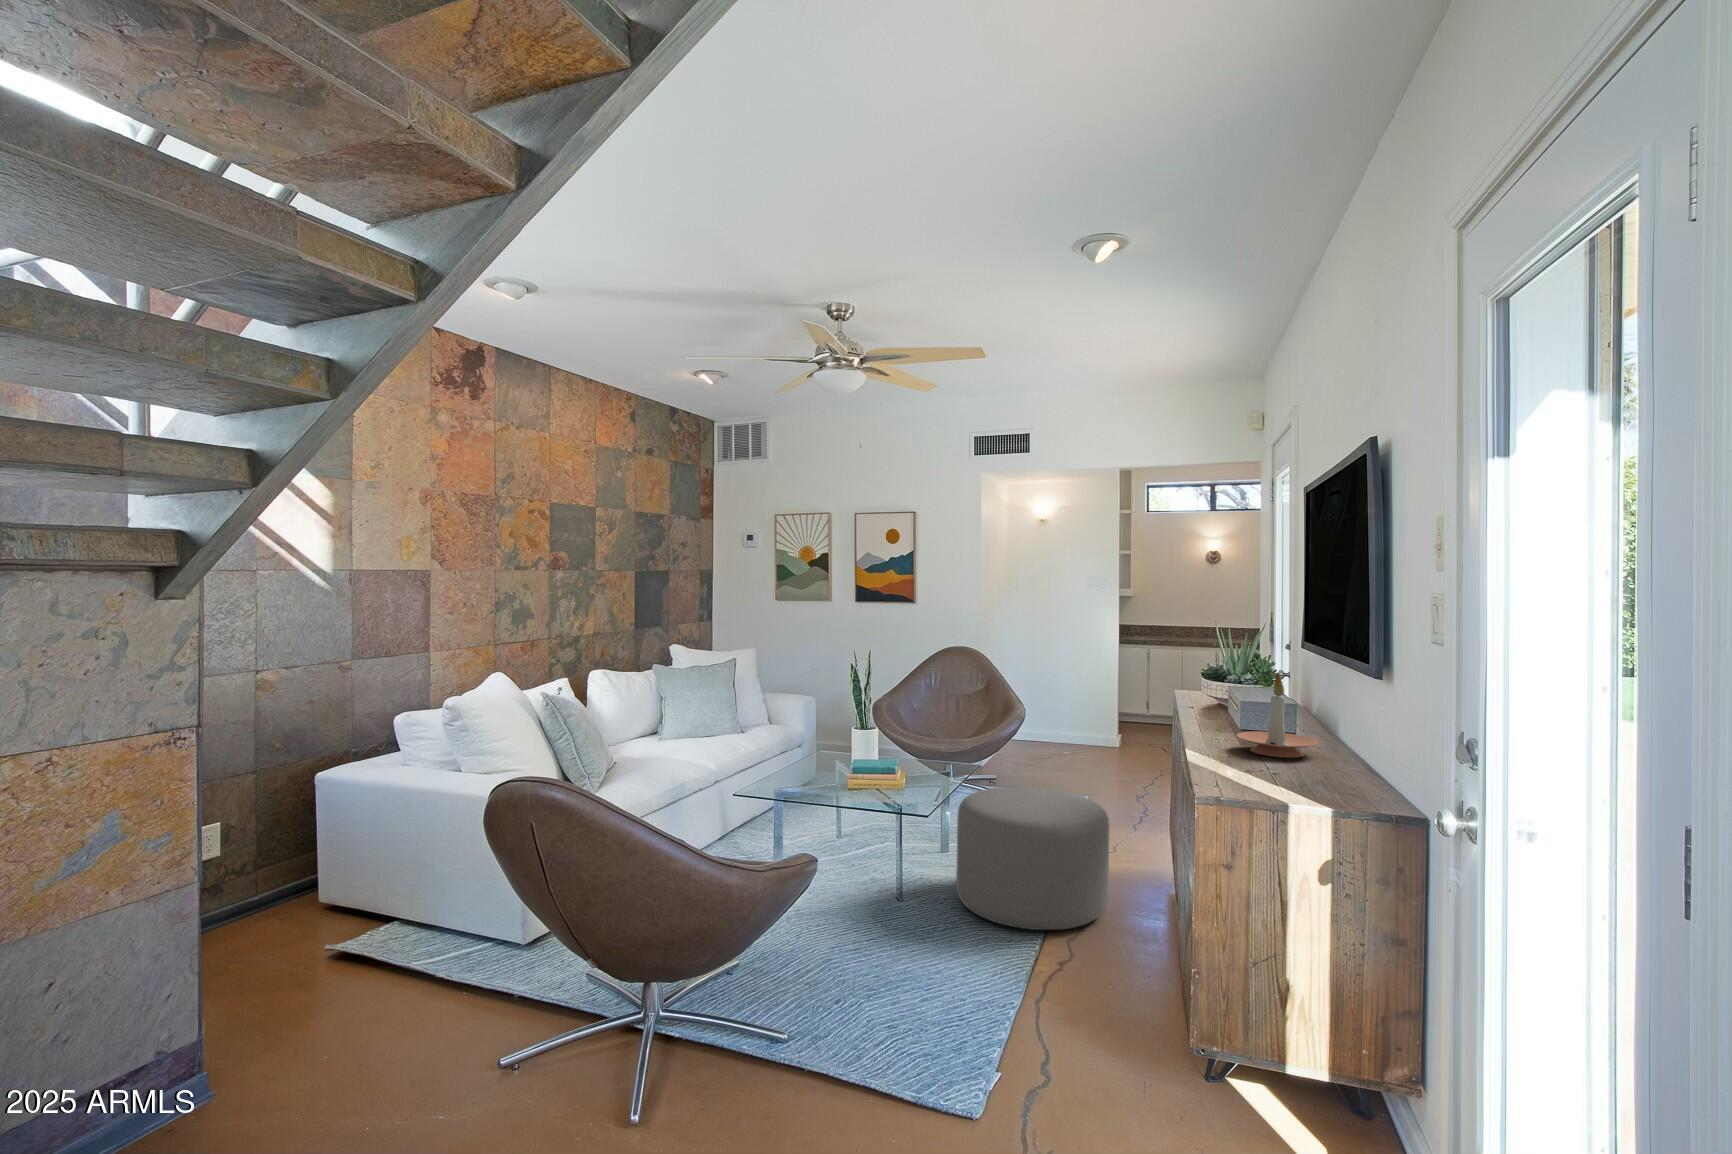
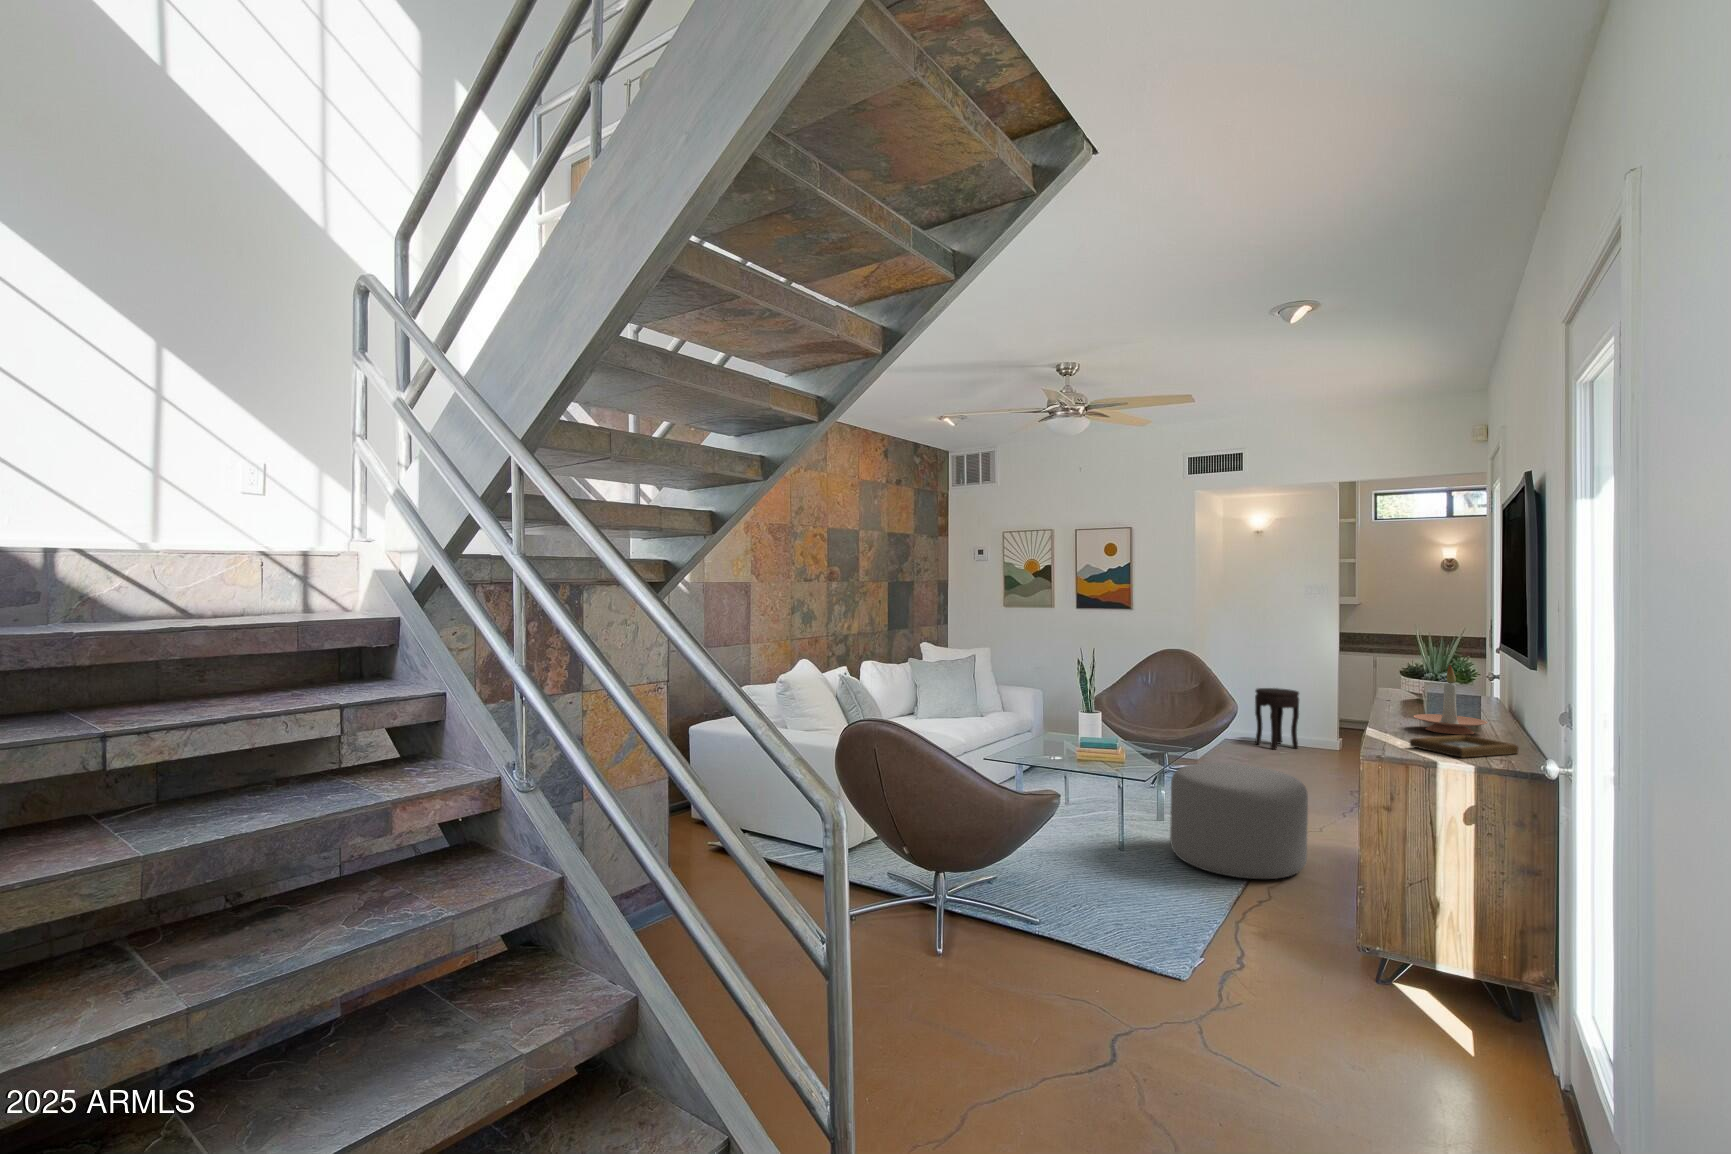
side table: none [1038,686,1082,751] -> present [1255,688,1299,749]
picture frame: none [1248,762,1369,798] -> present [1410,735,1518,758]

